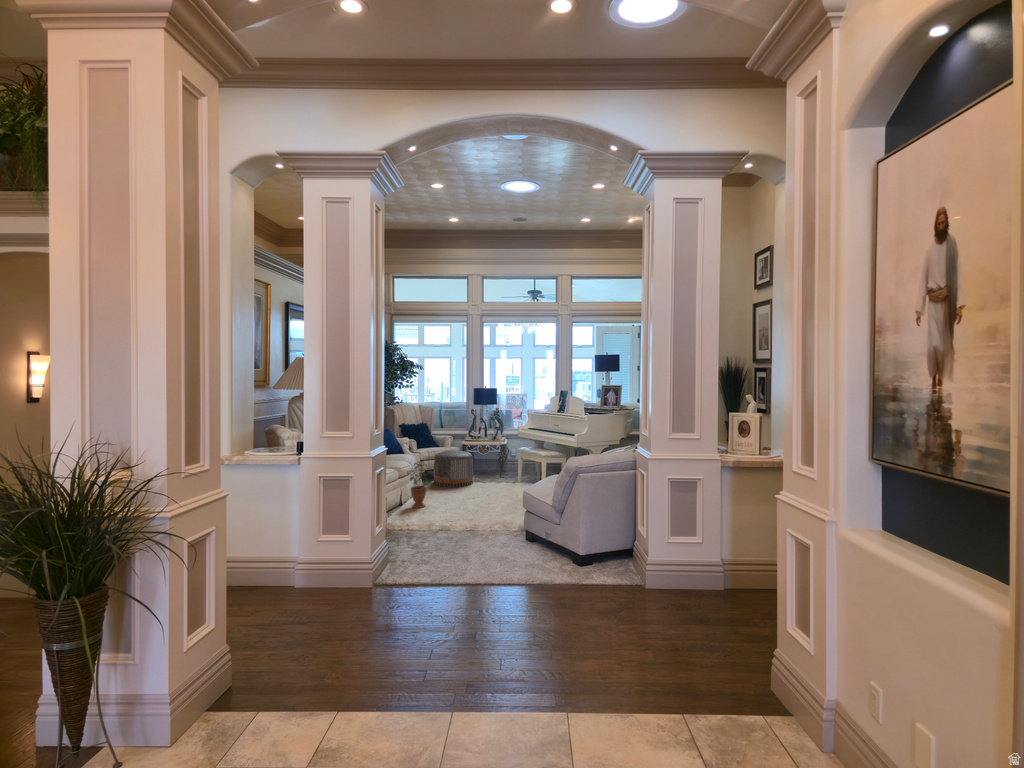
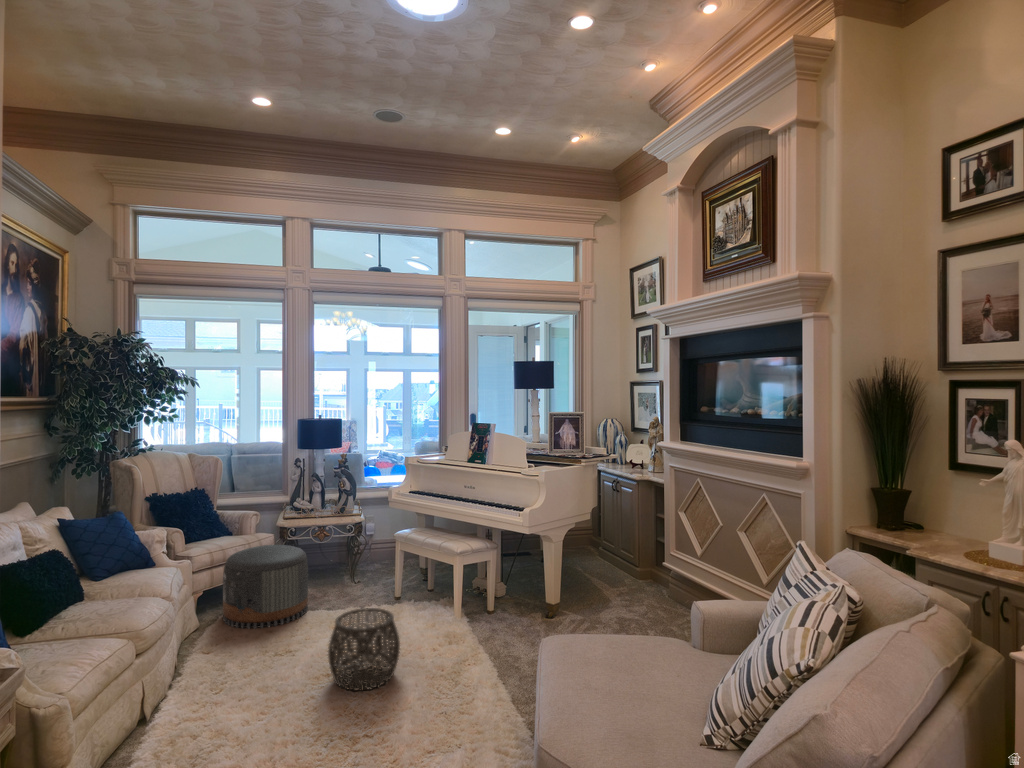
potted plant: present [408,461,427,508] -> none [154,608,214,745]
woven basket: none [473,473,505,504] -> present [328,608,400,691]

